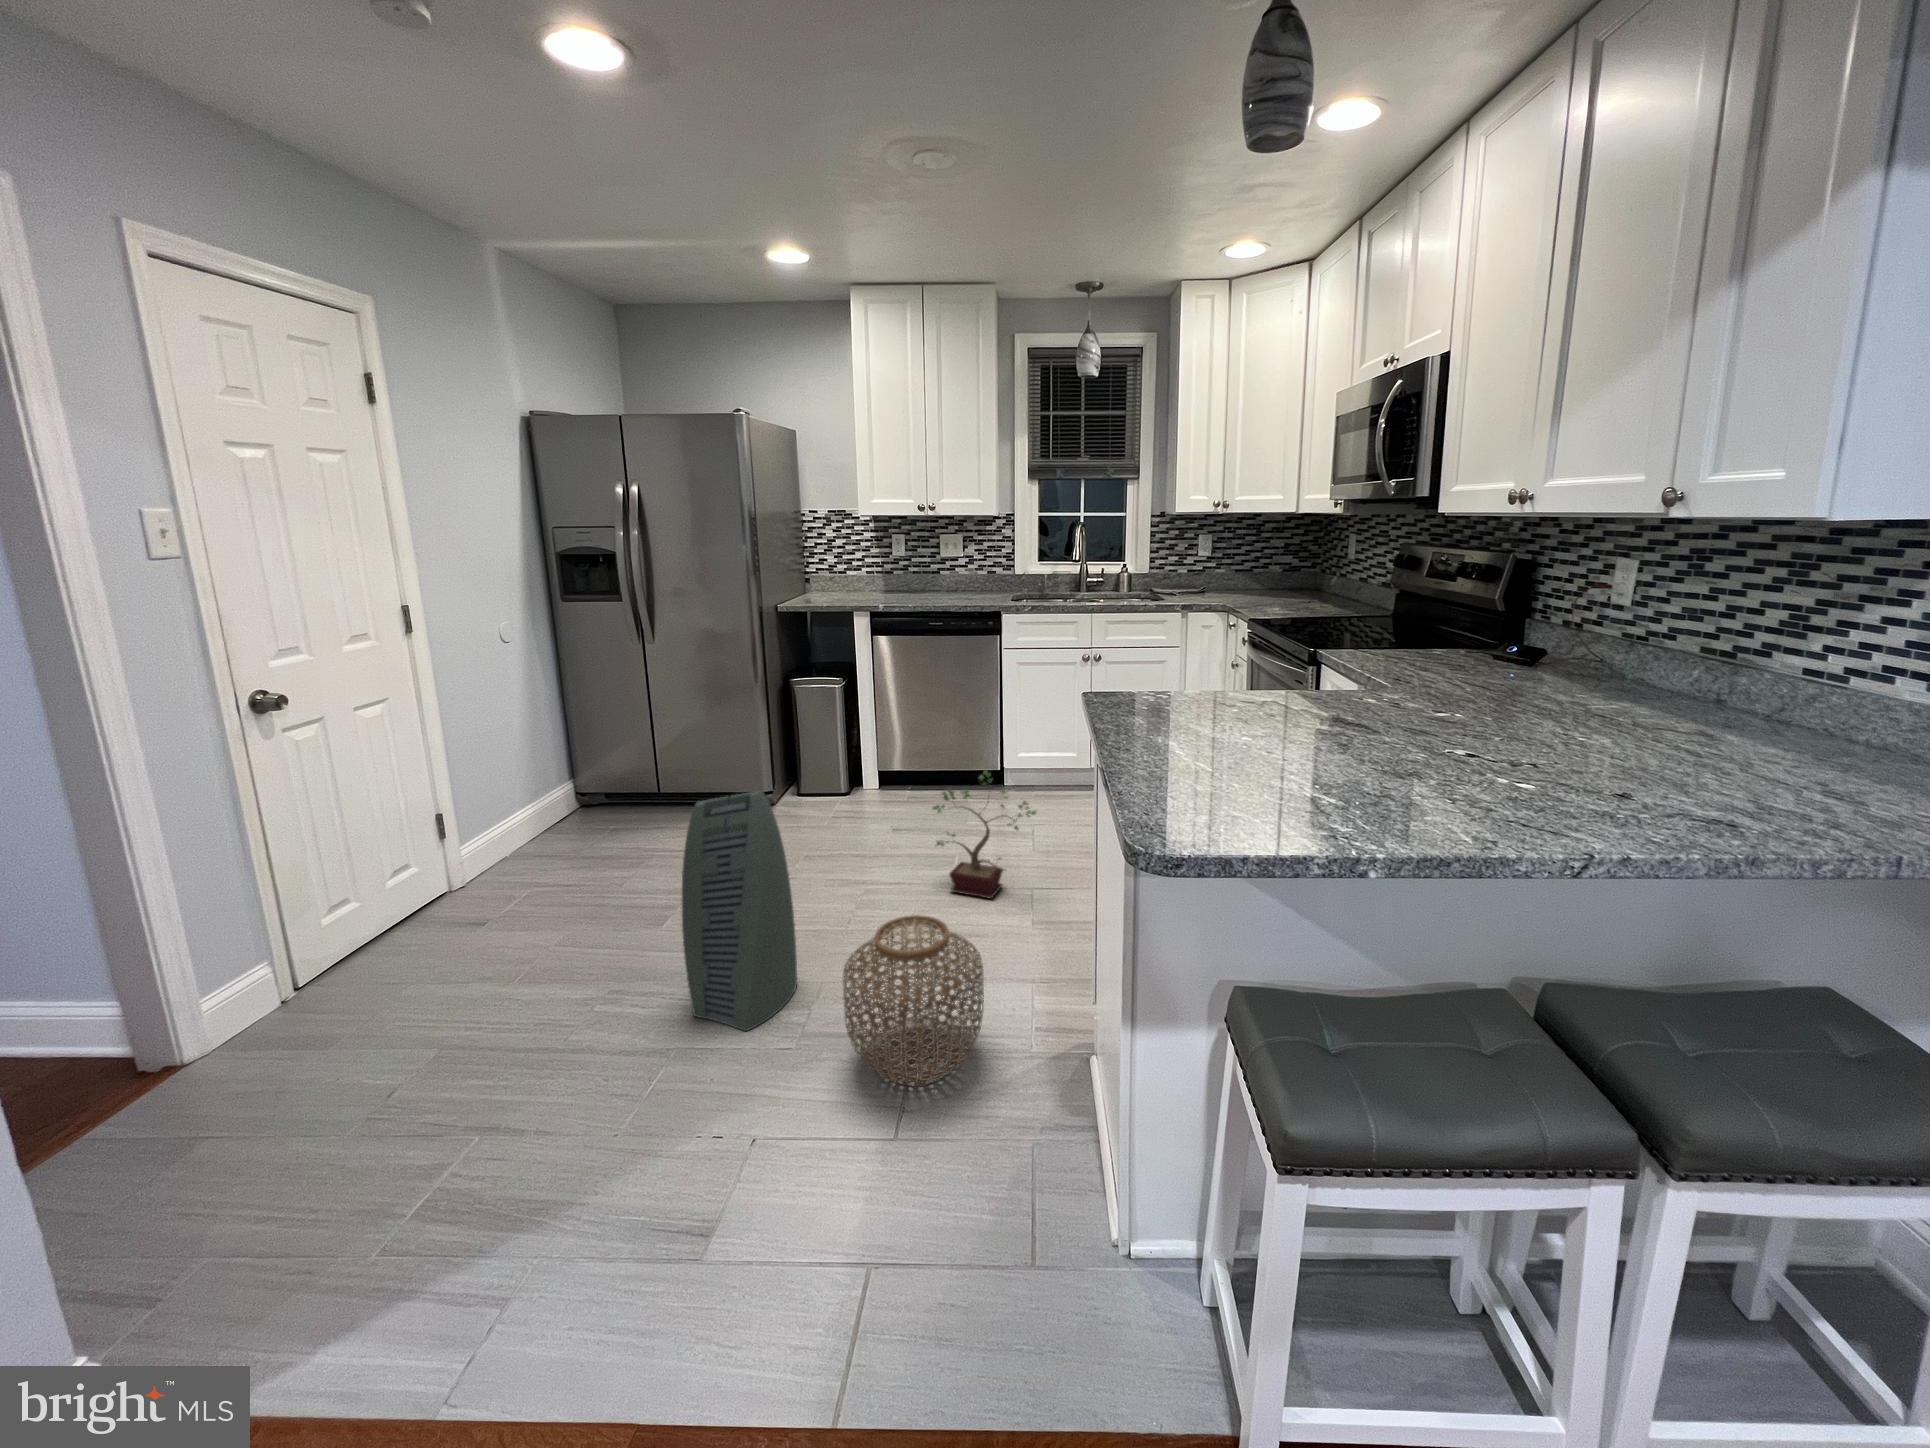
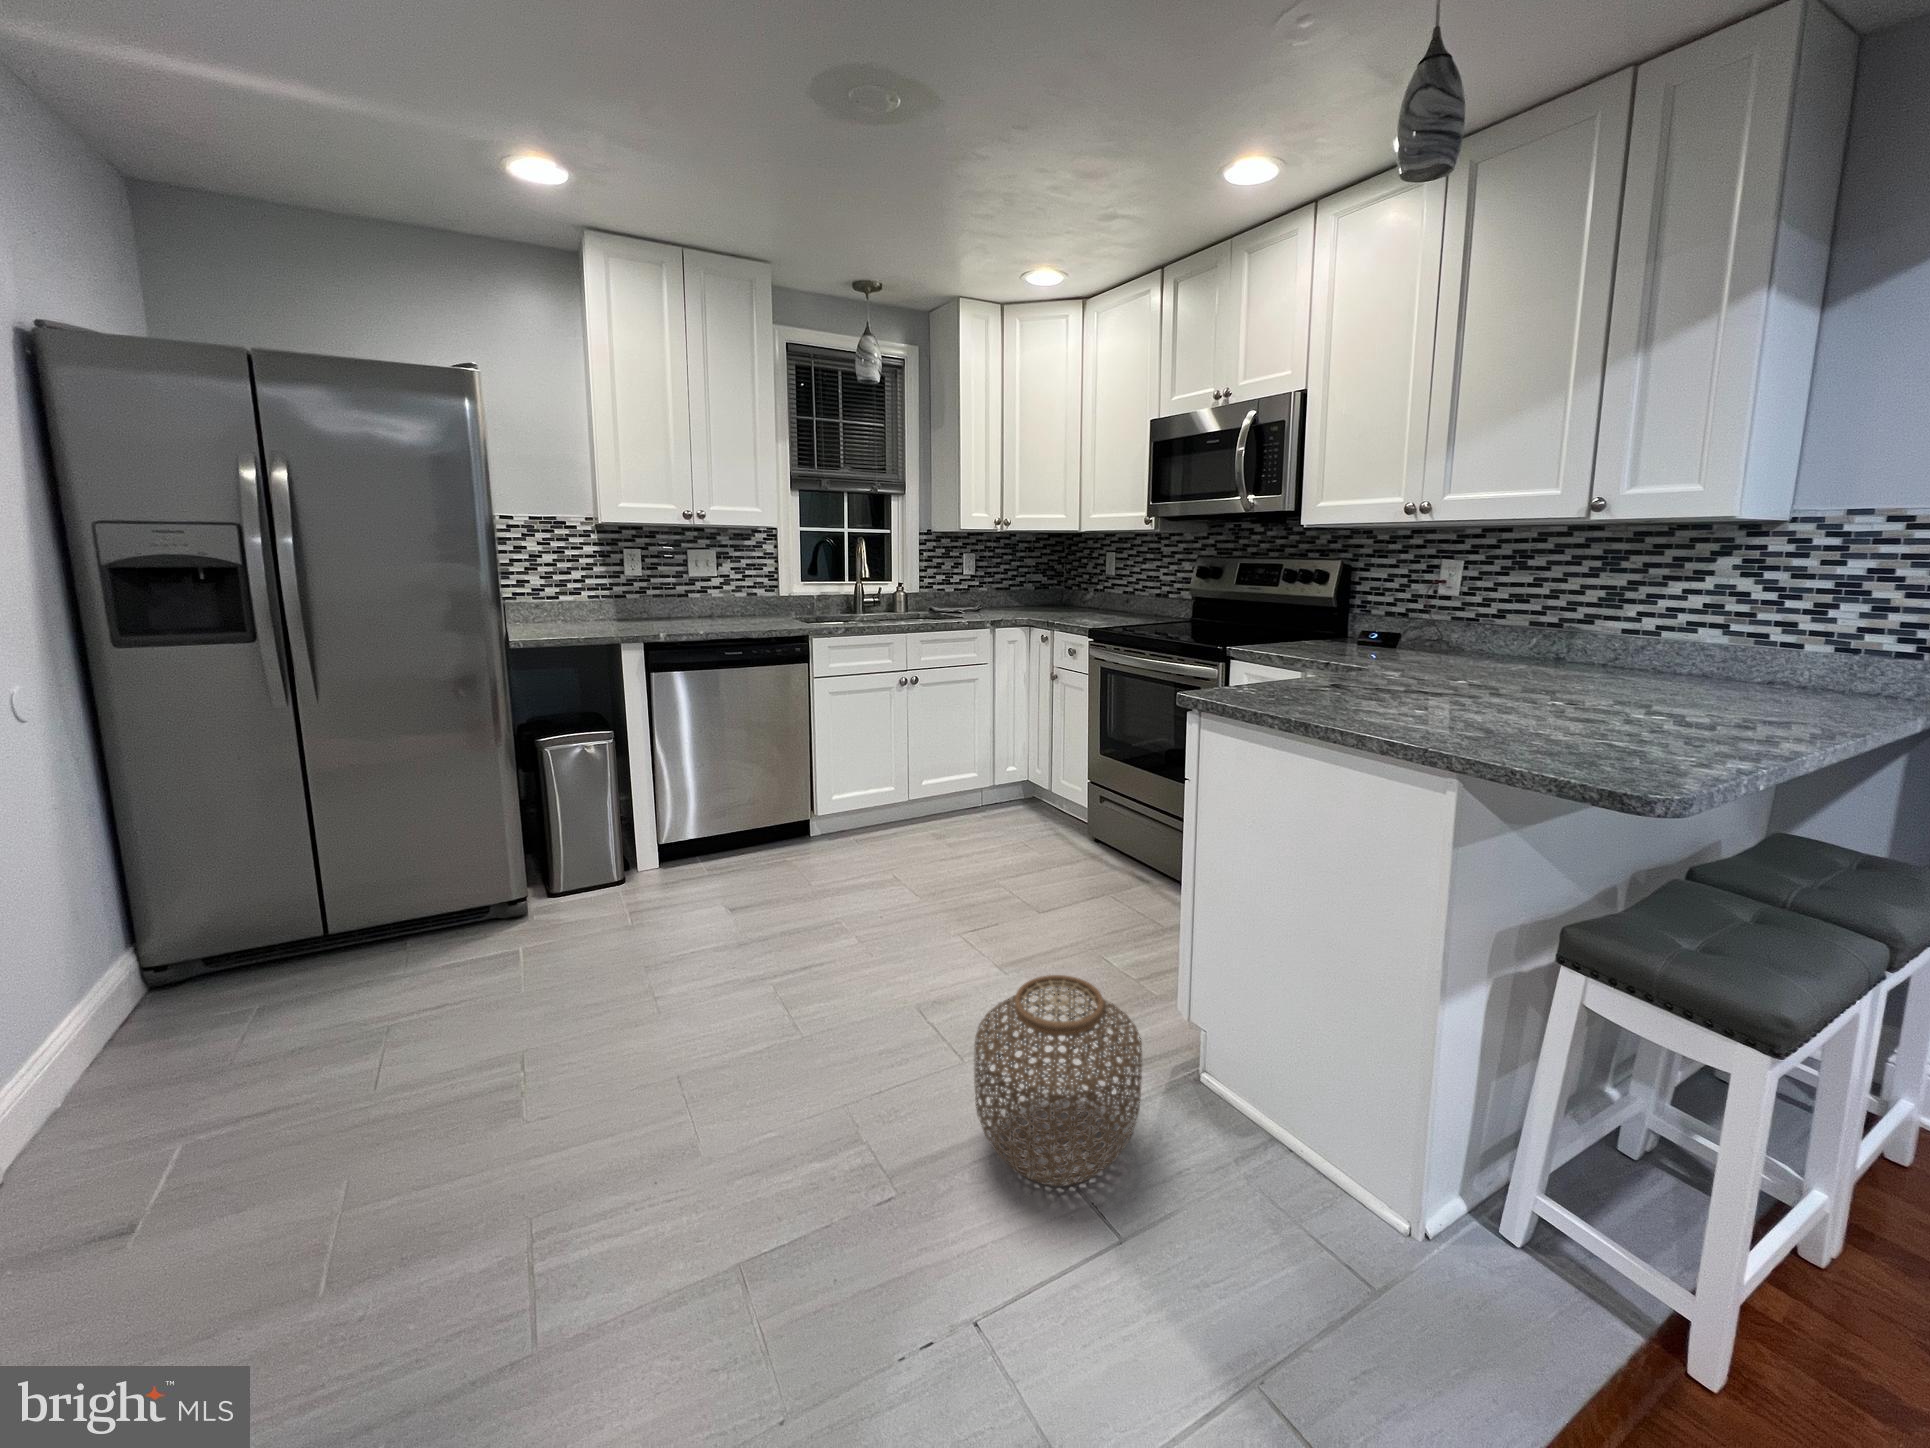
potted plant: present [933,770,1036,898] -> none [857,805,997,957]
air purifier: present [682,791,797,1031] -> none [702,871,832,1224]

